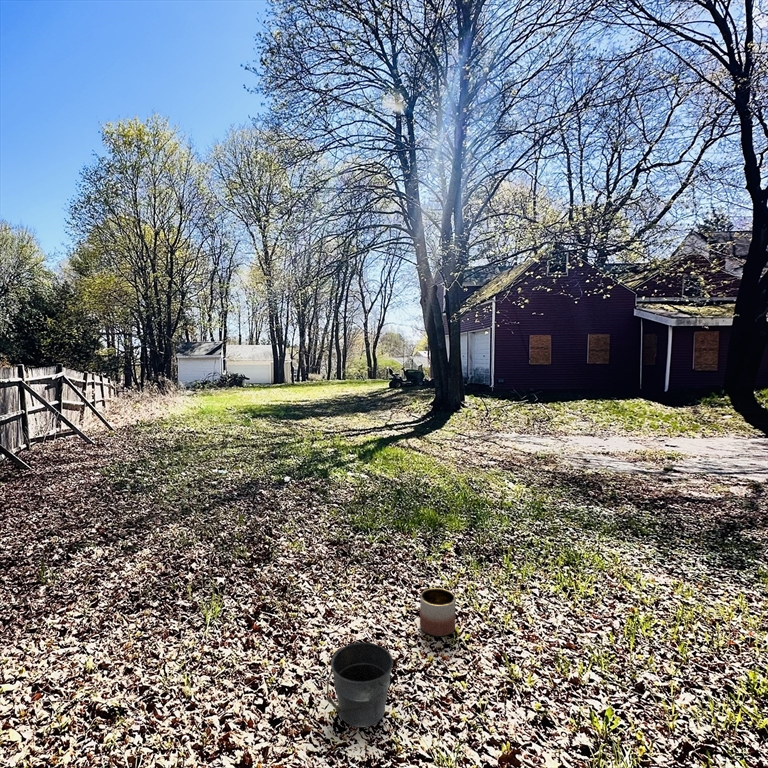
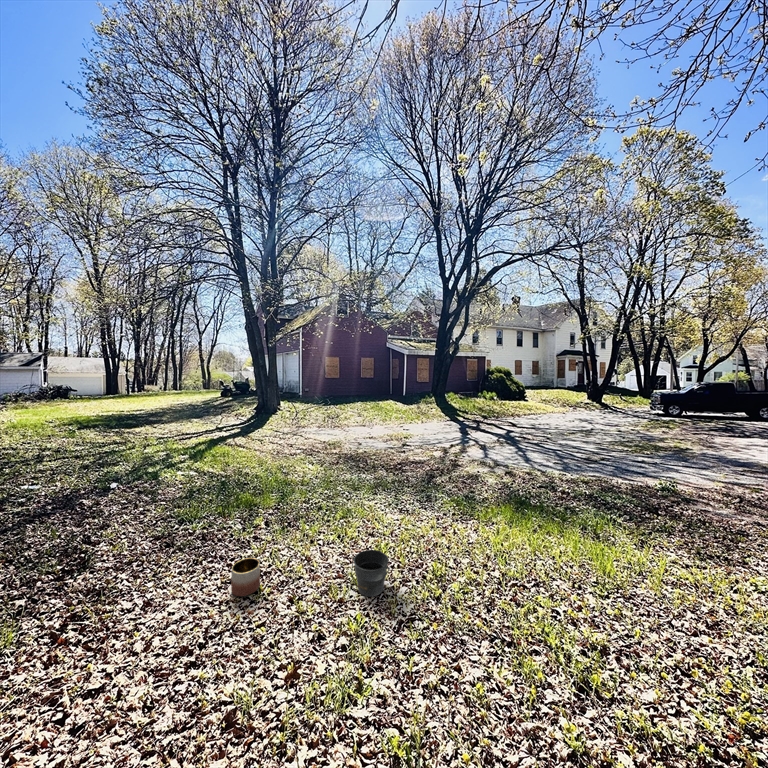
bucket: present [327,642,393,727] -> present [351,550,390,597]

